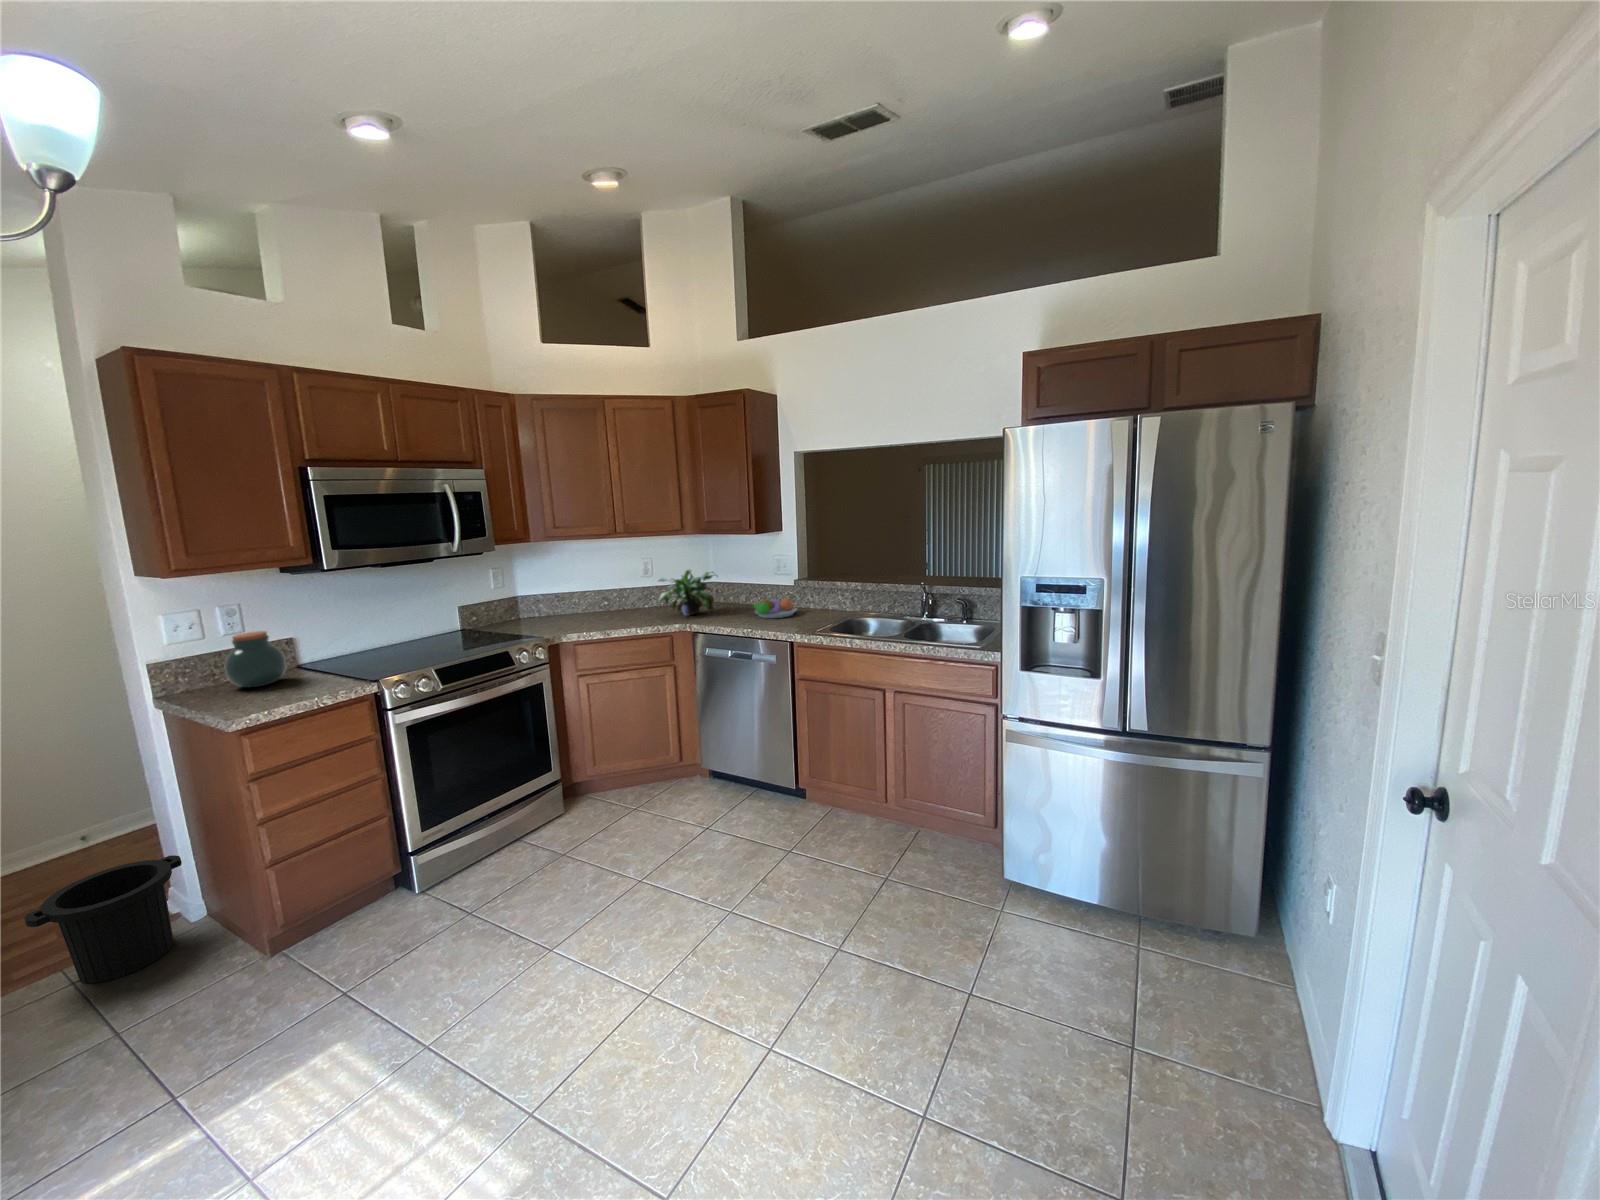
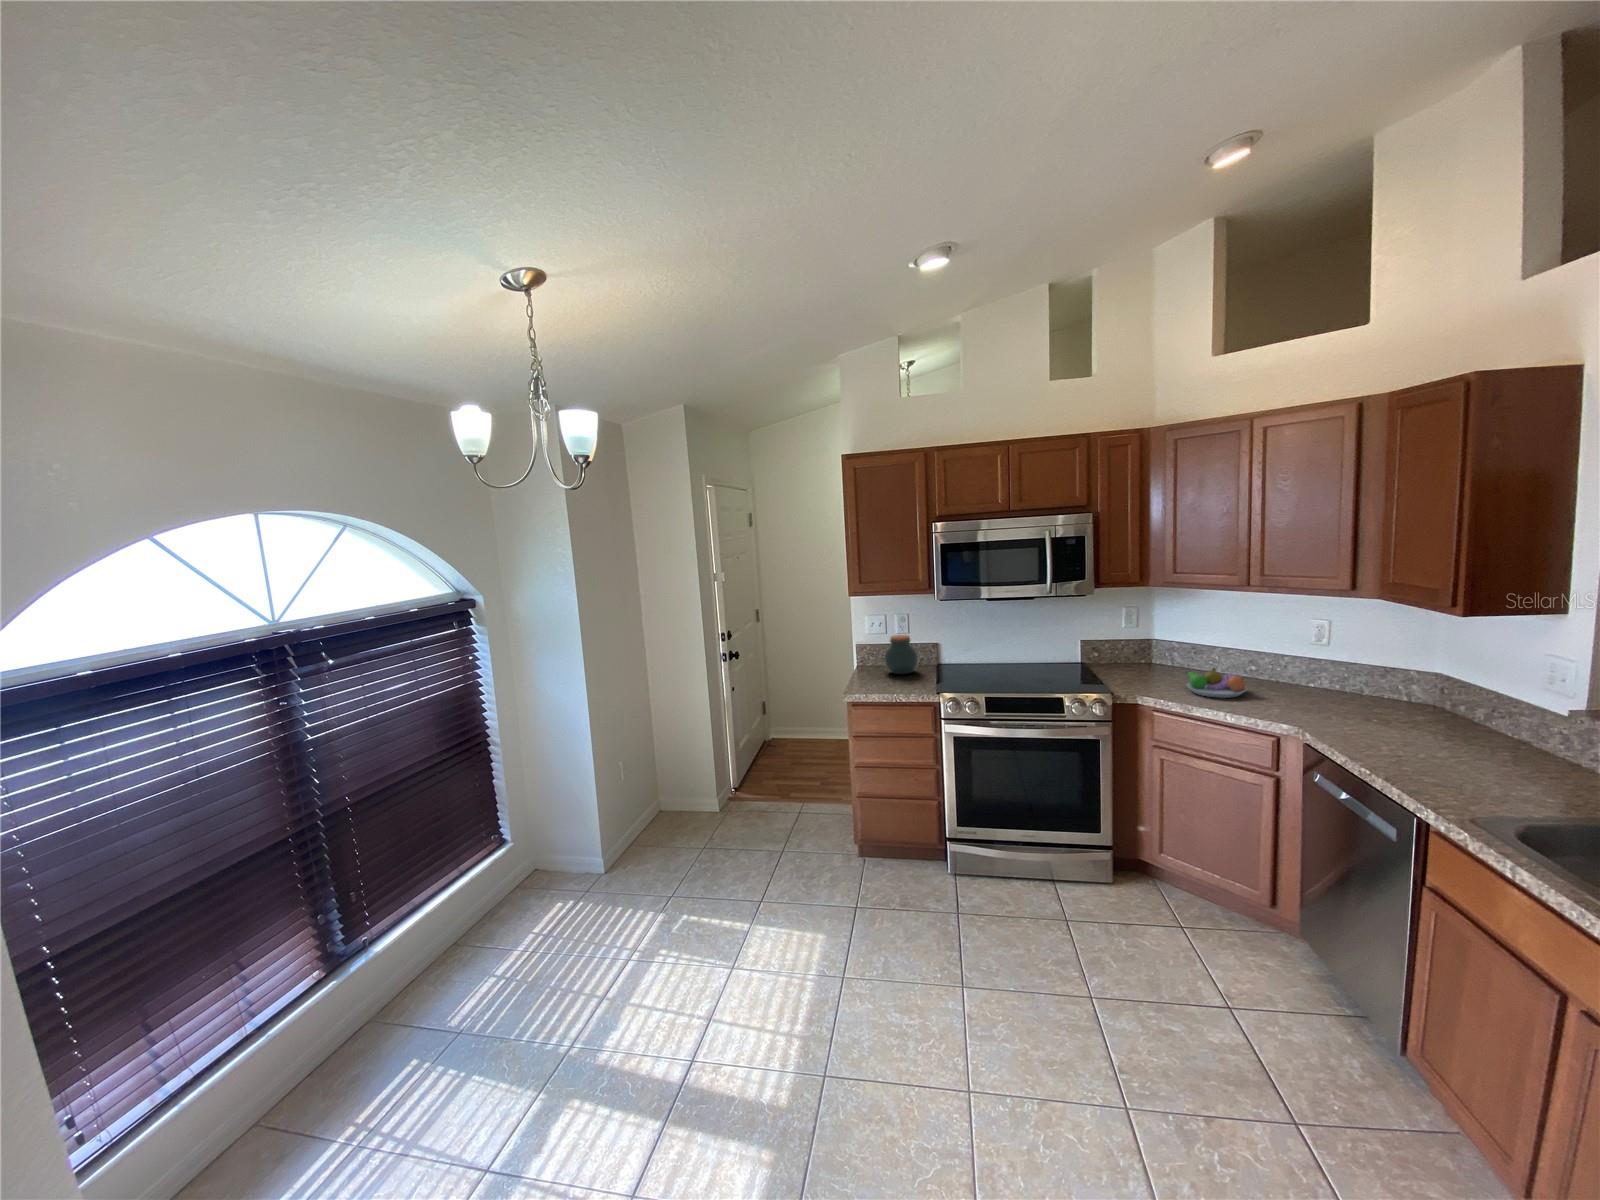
potted plant: present [658,570,714,616] -> none [1281,654,1399,723]
fruit bowl: present [749,598,797,618] -> present [1186,668,1247,698]
trash can: present [24,855,182,983] -> none [789,759,856,824]

